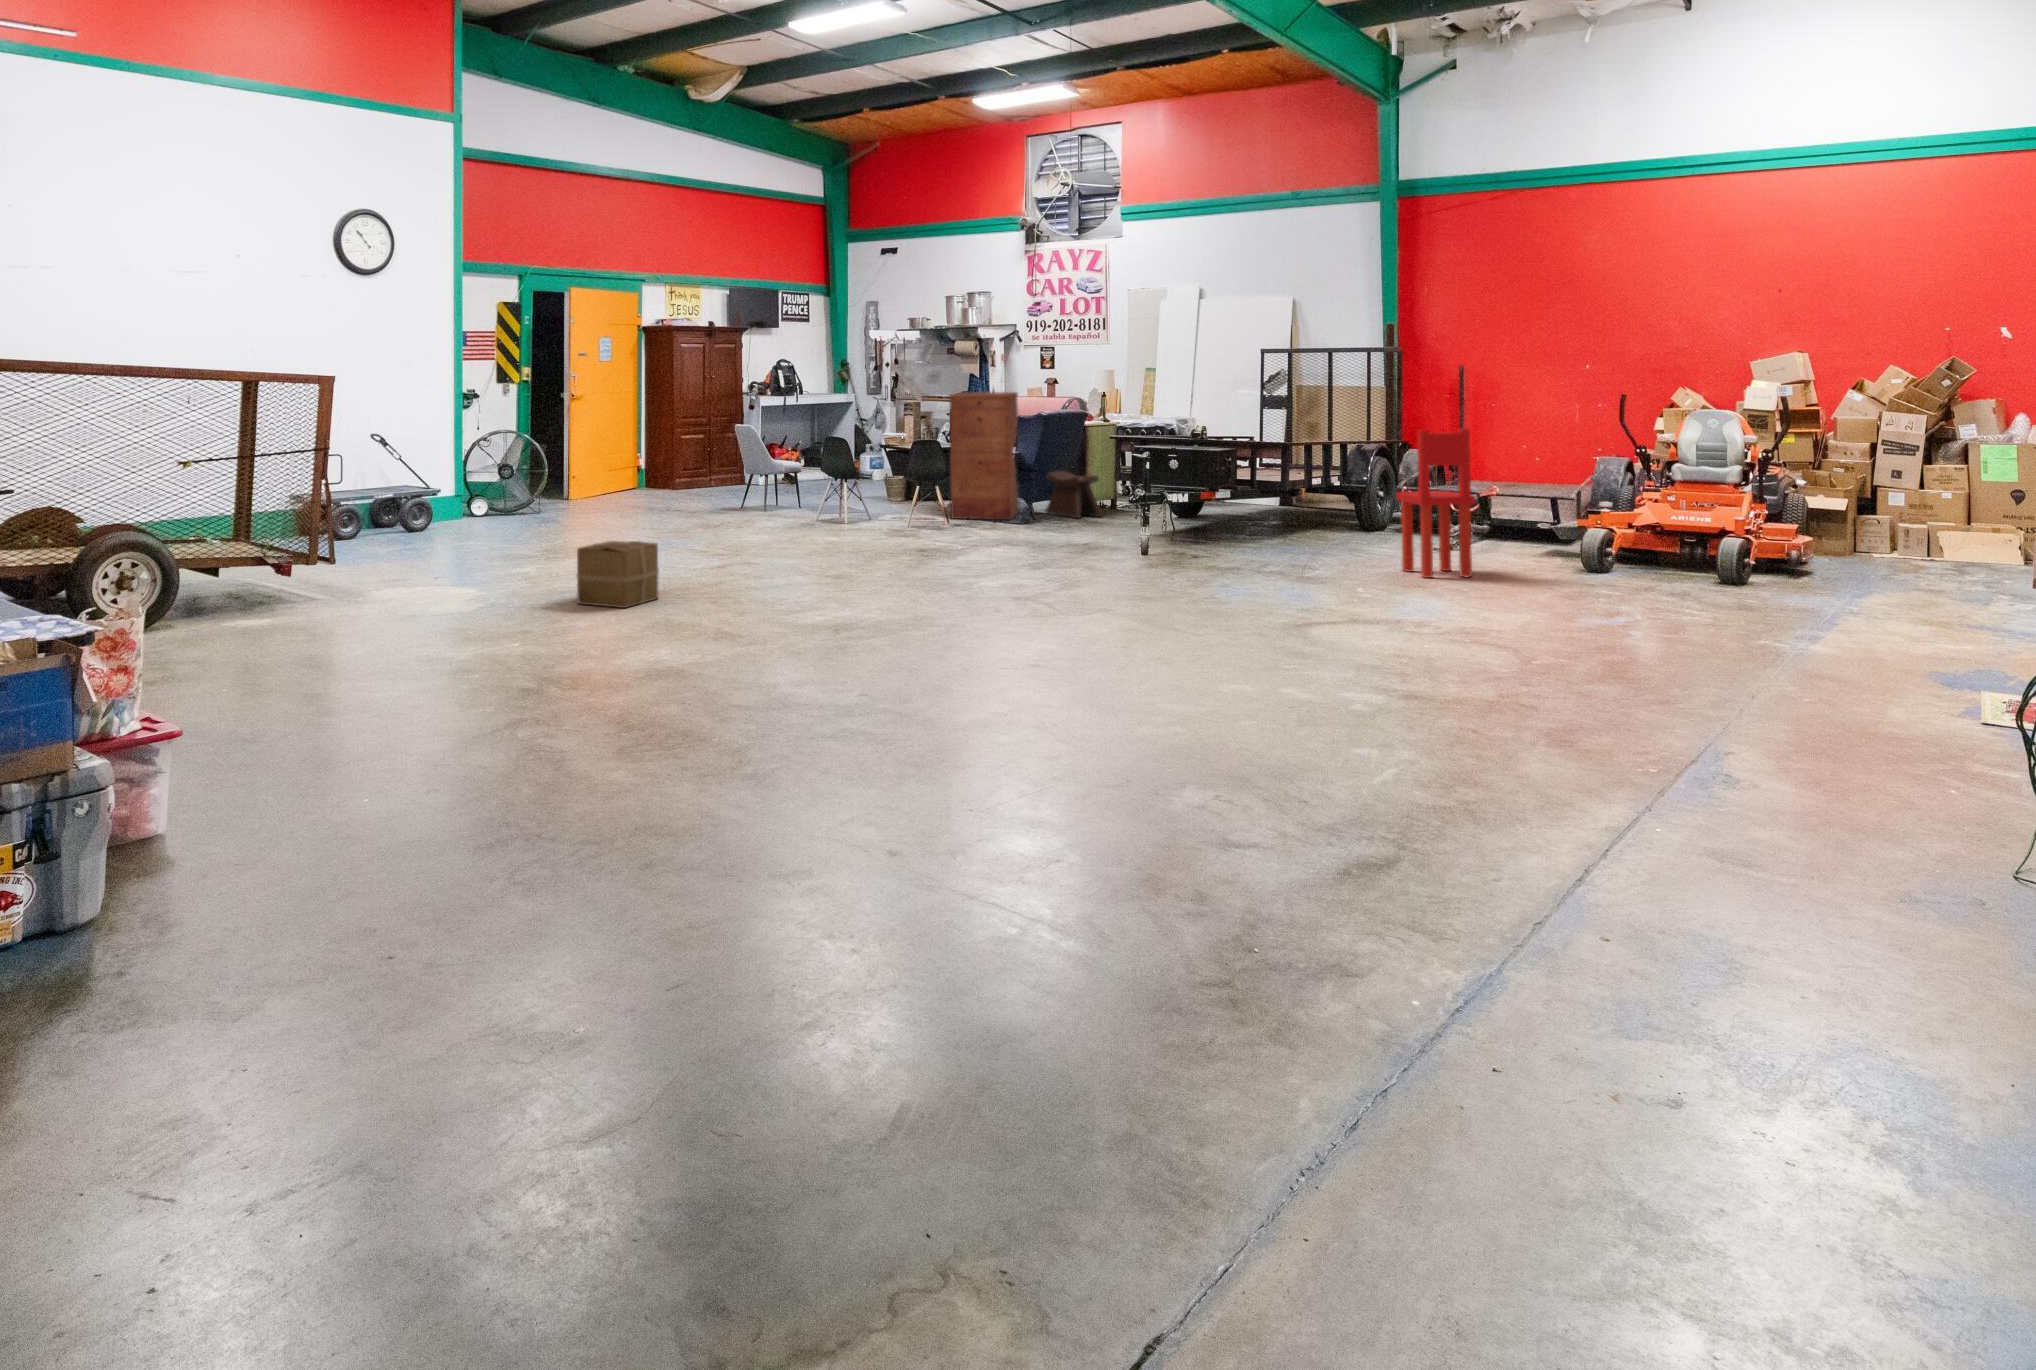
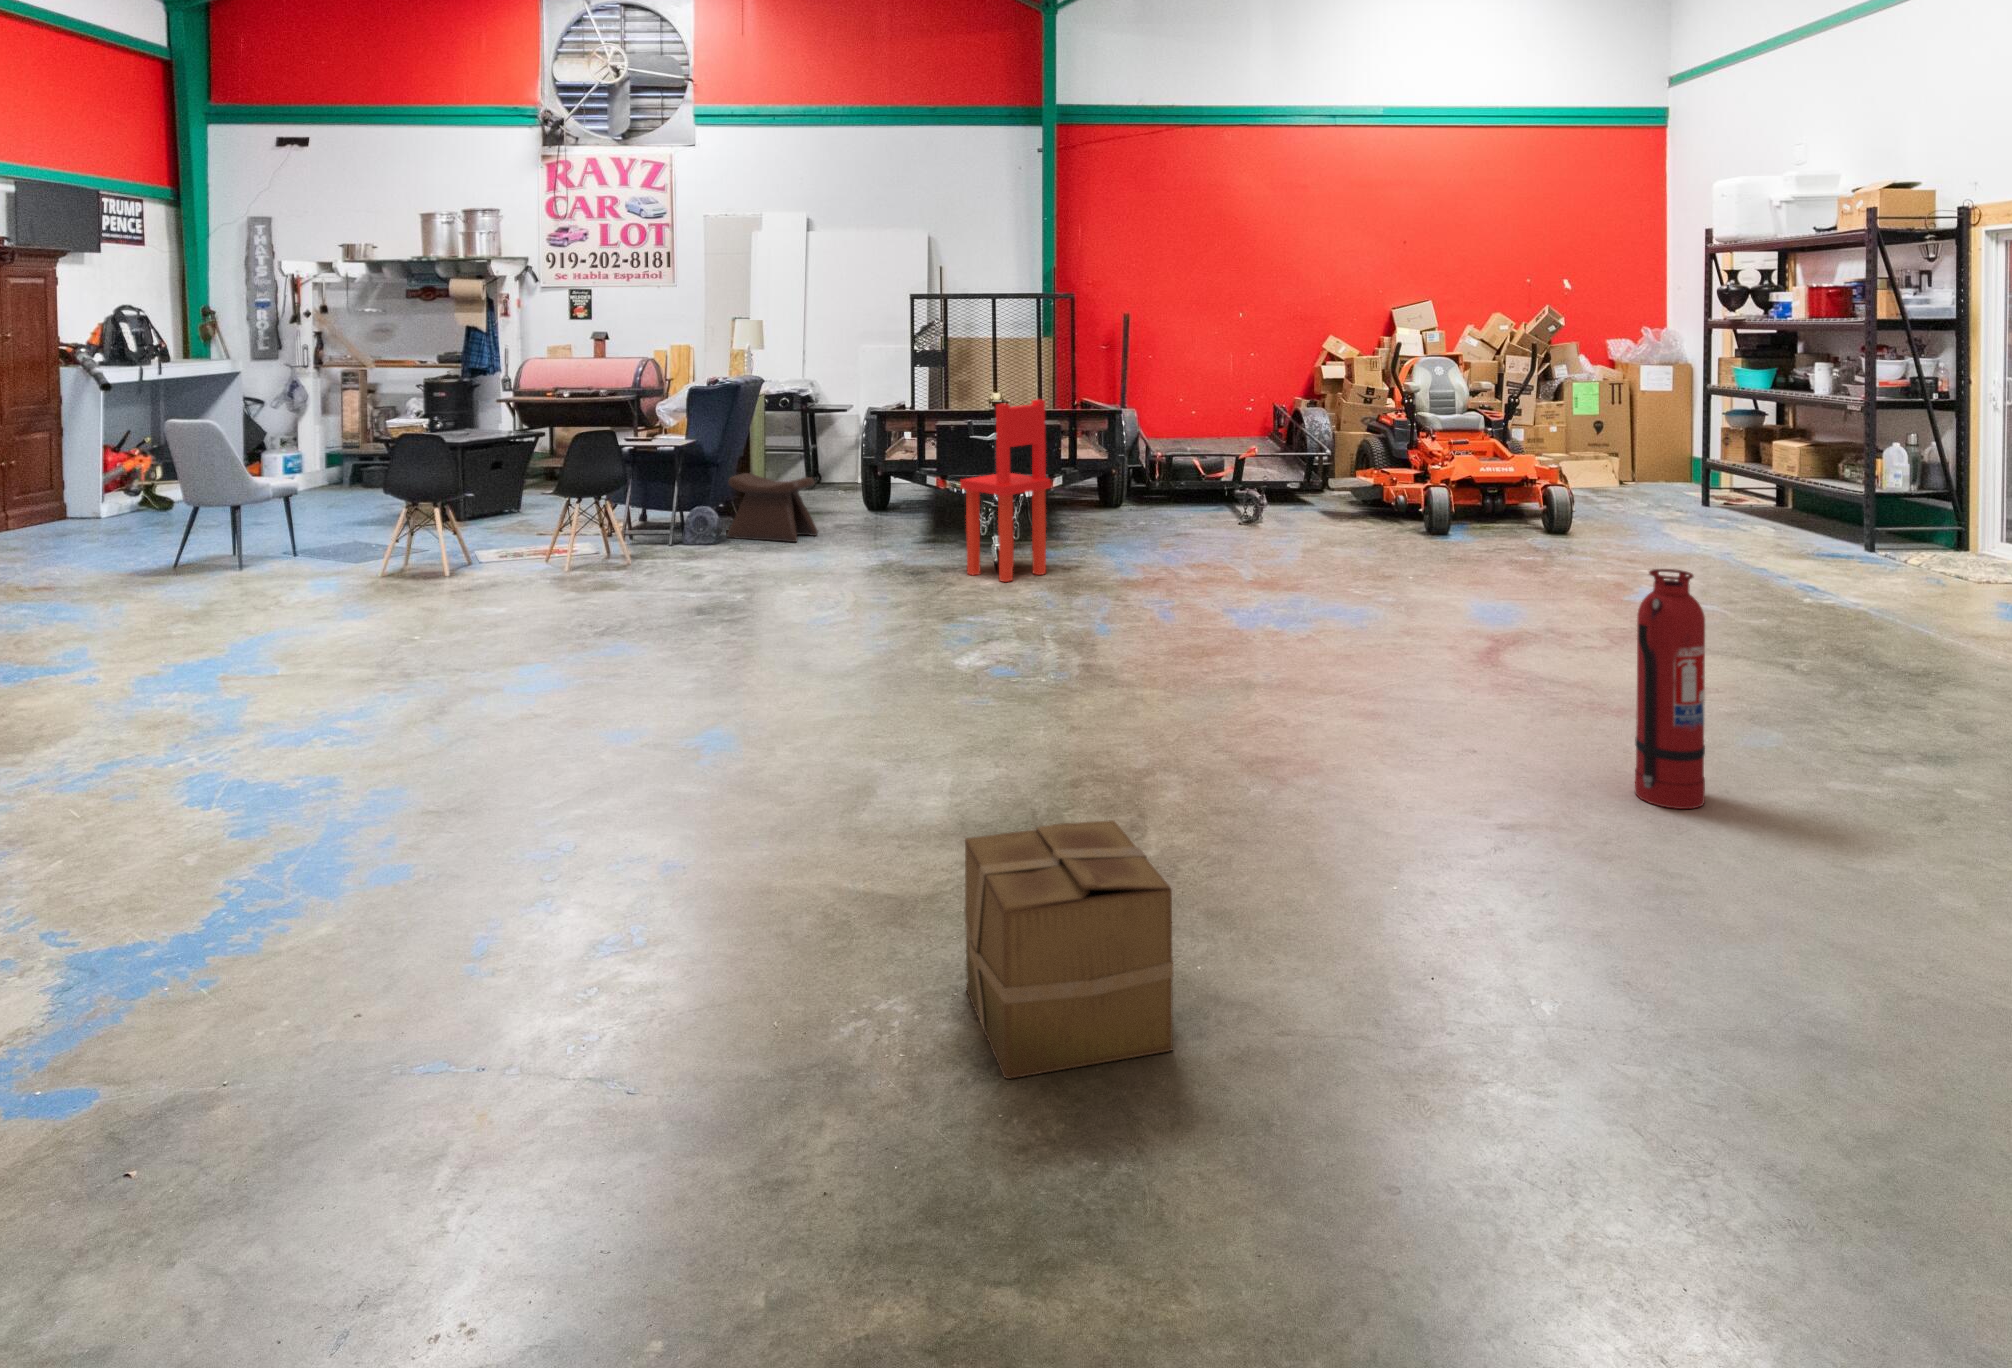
filing cabinet: present [949,392,1019,520] -> none [590,361,711,566]
chair: present [1396,429,1475,578] -> present [960,400,1050,582]
fire extinguisher: none [1186,509,1239,653] -> present [1635,569,1705,809]
cardboard box: present [577,541,659,608] -> present [965,820,1173,1079]

